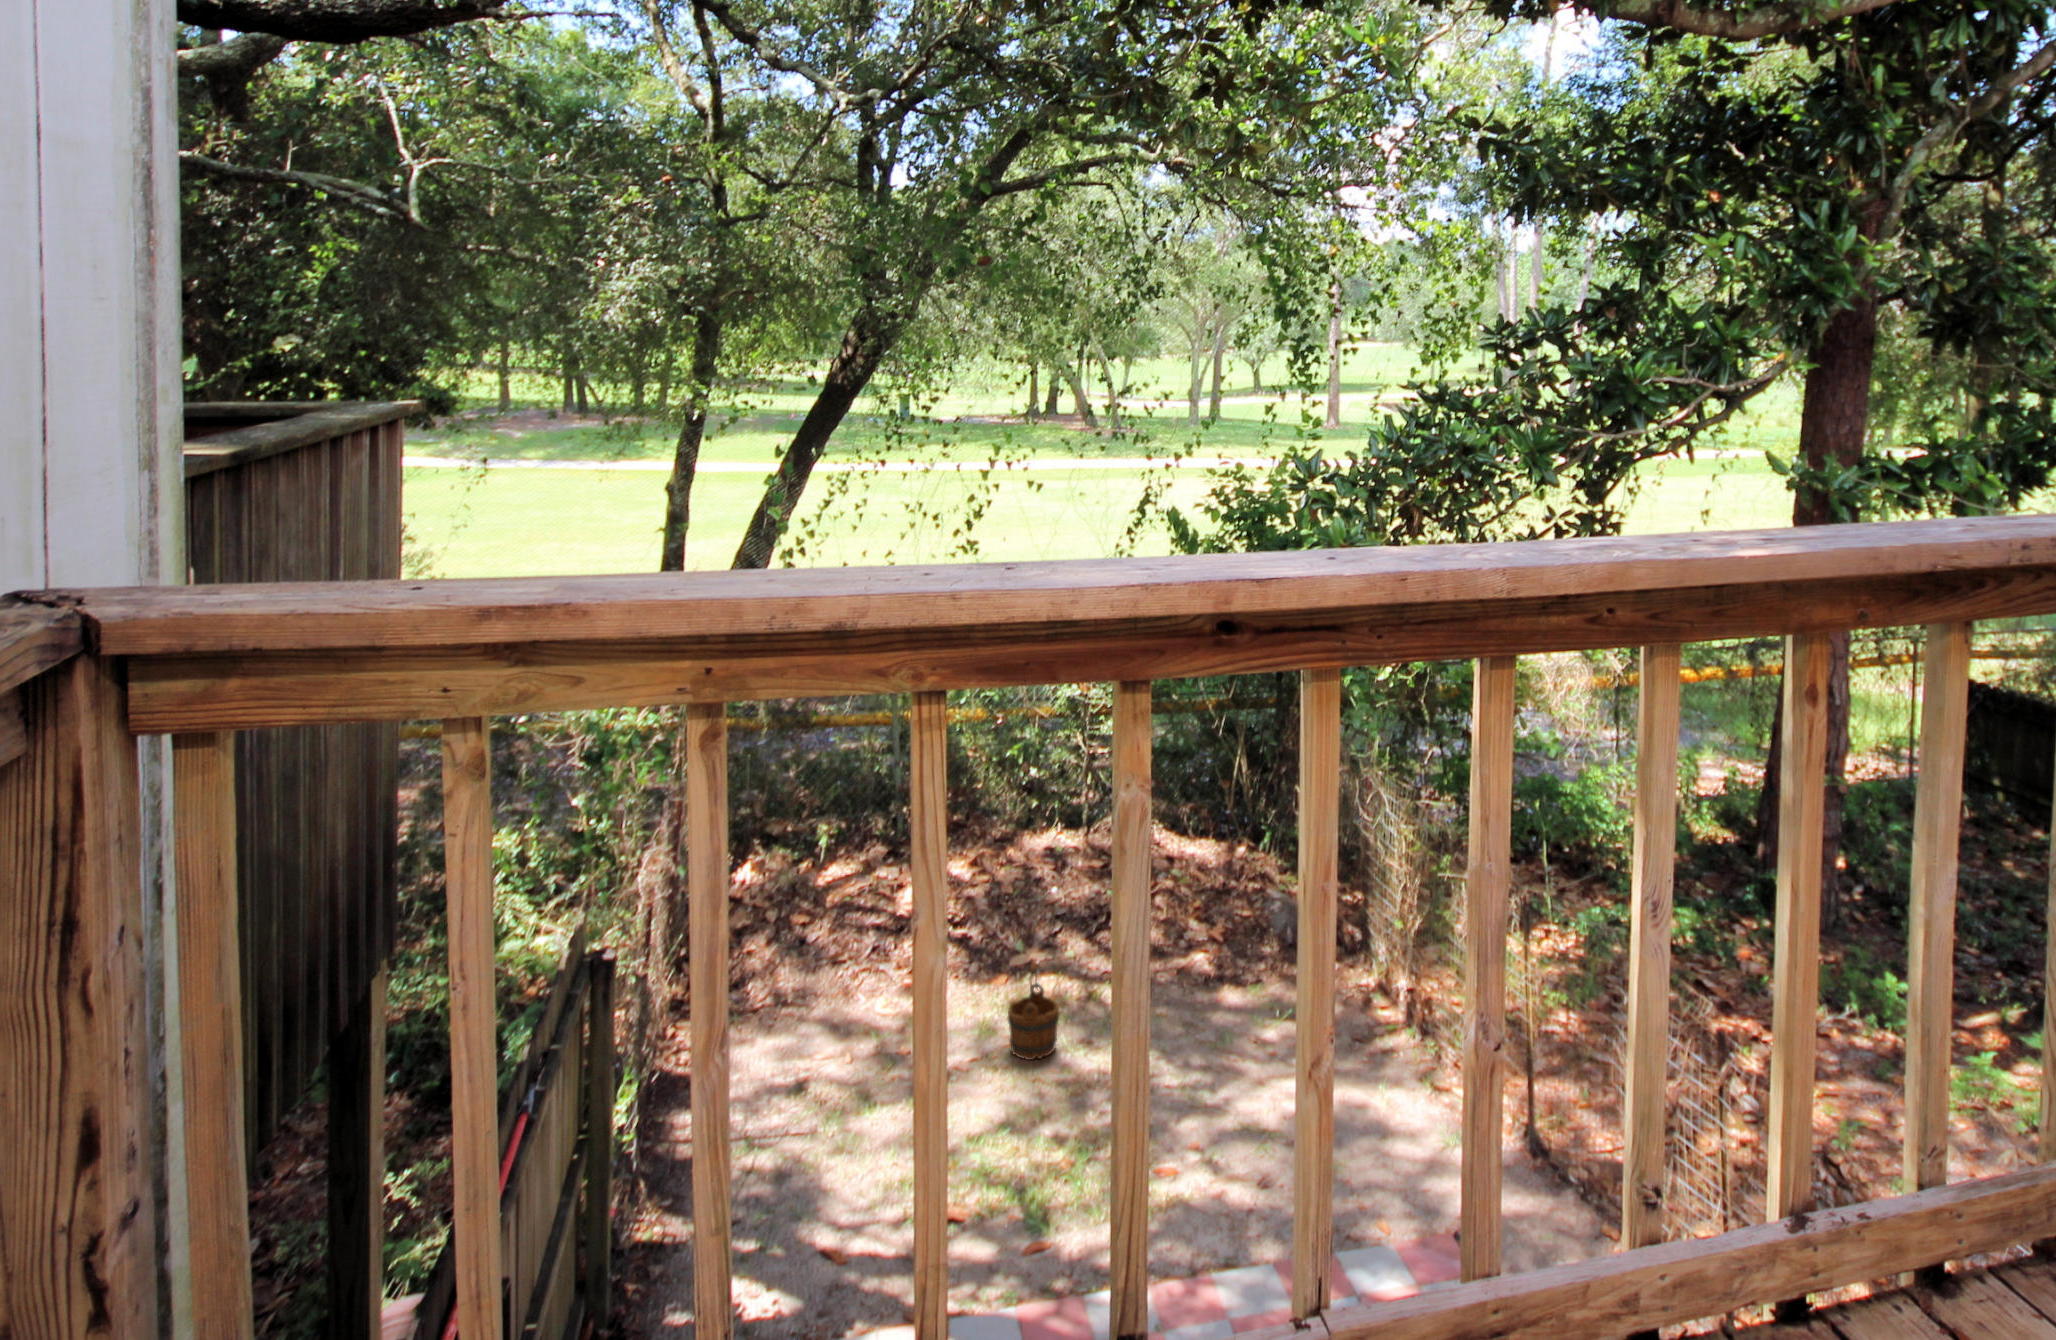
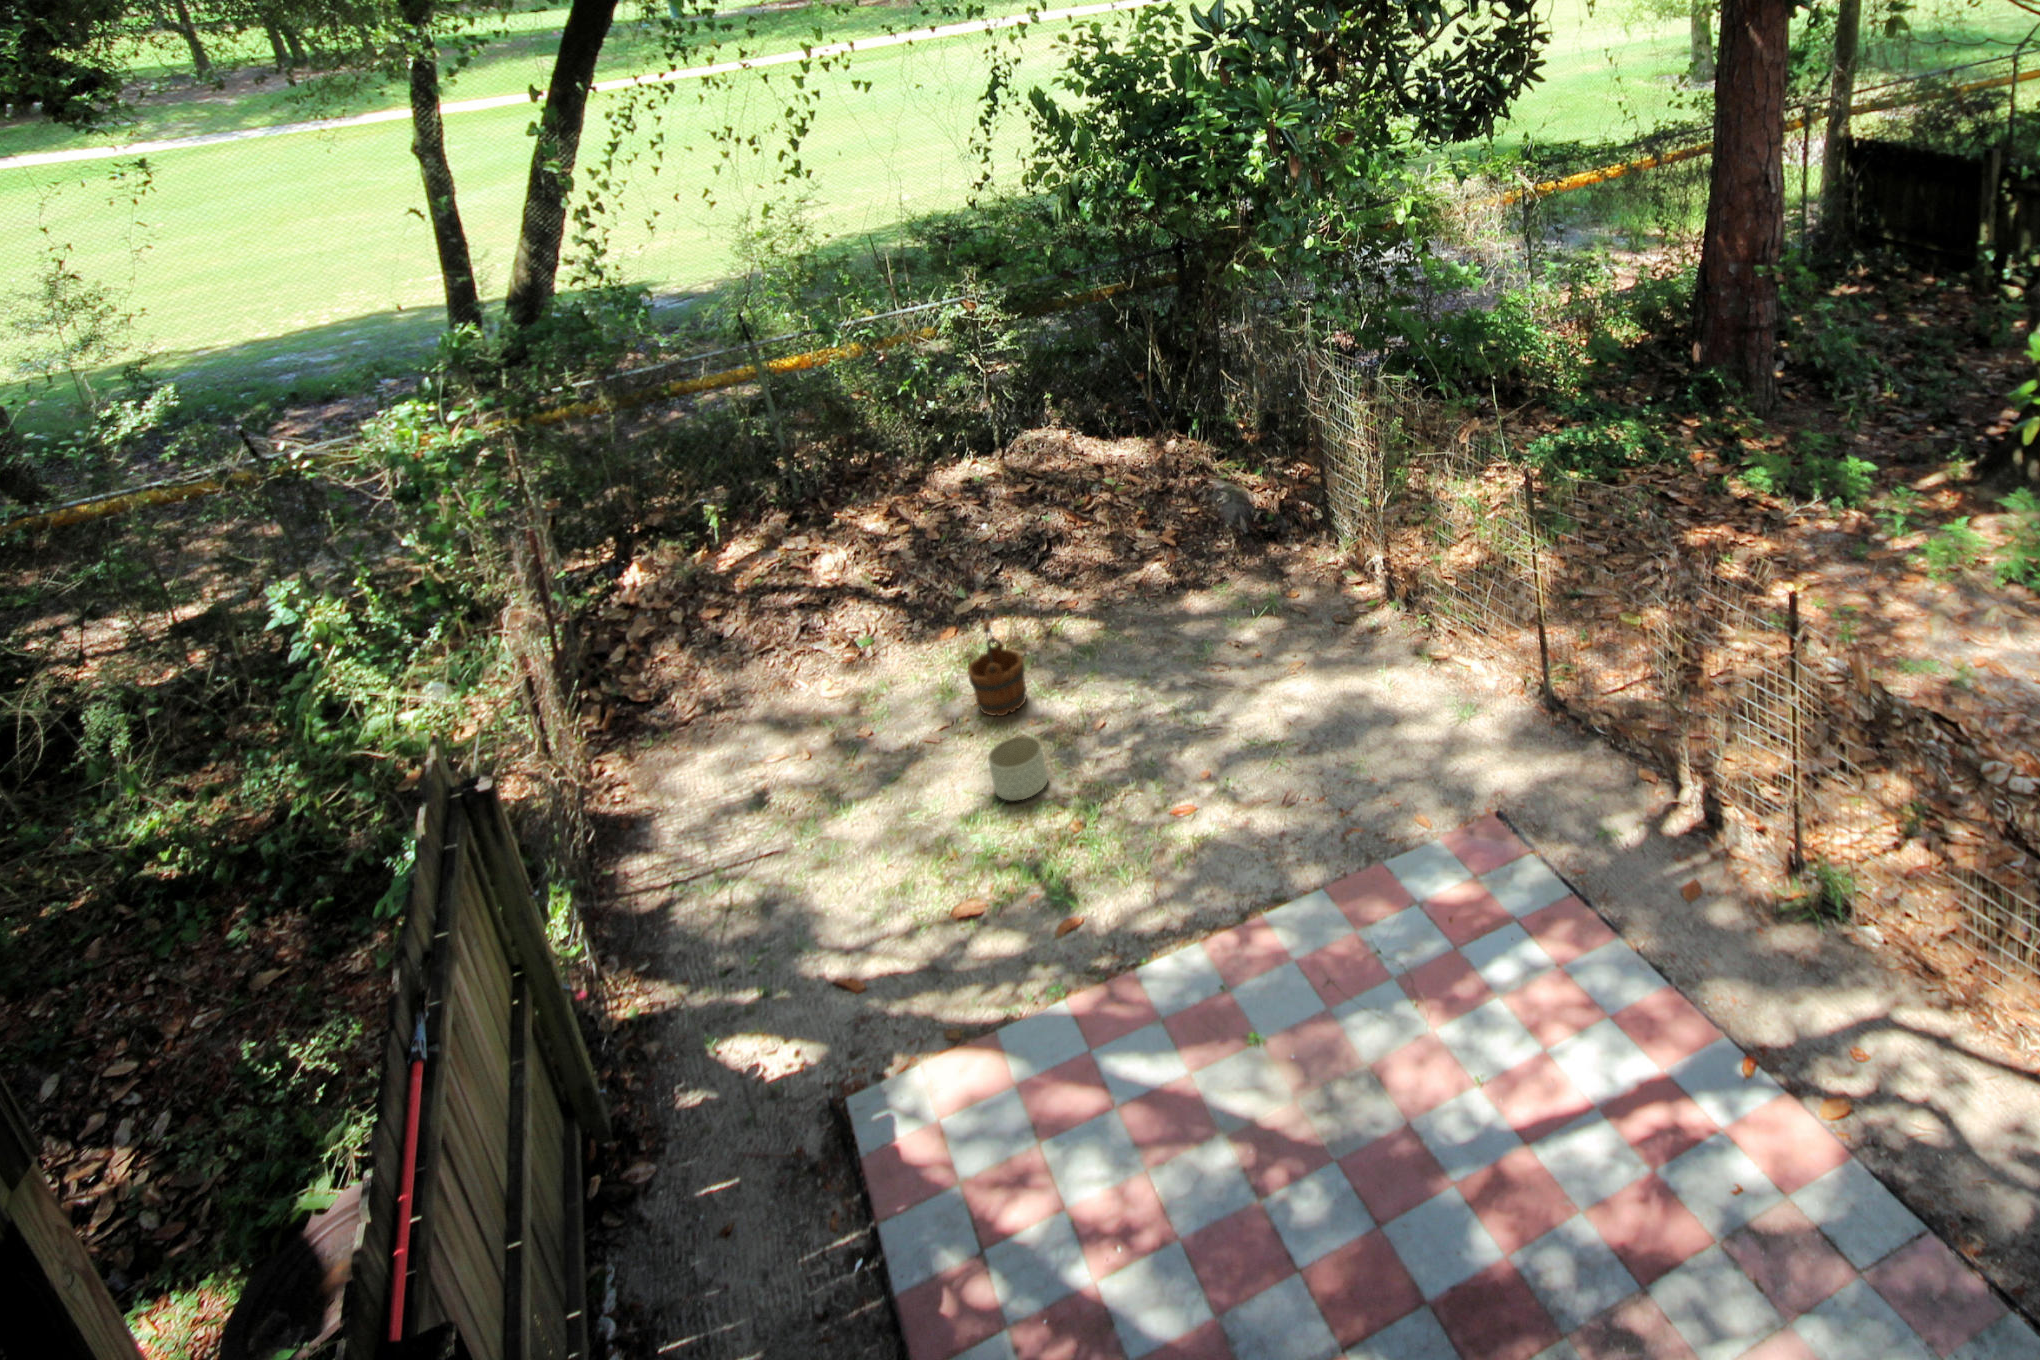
planter: none [1005,1072,1056,1133] -> present [988,736,1048,800]

